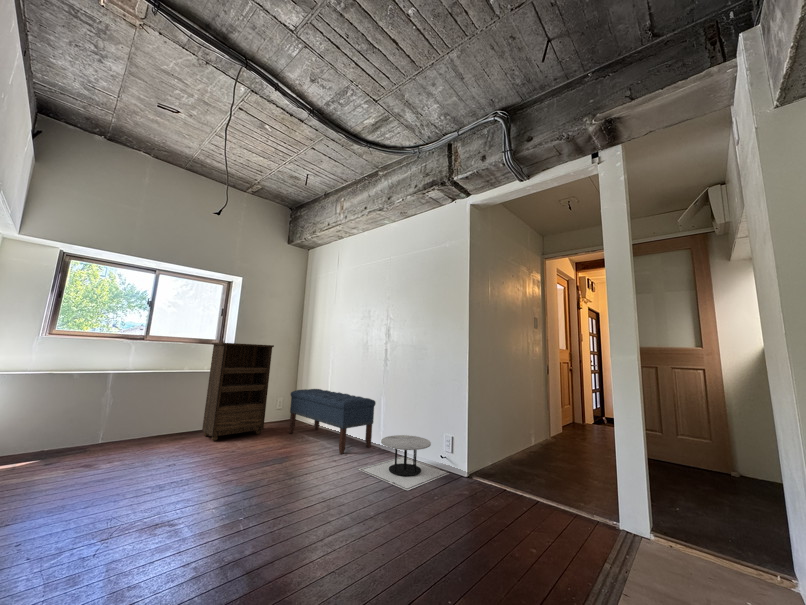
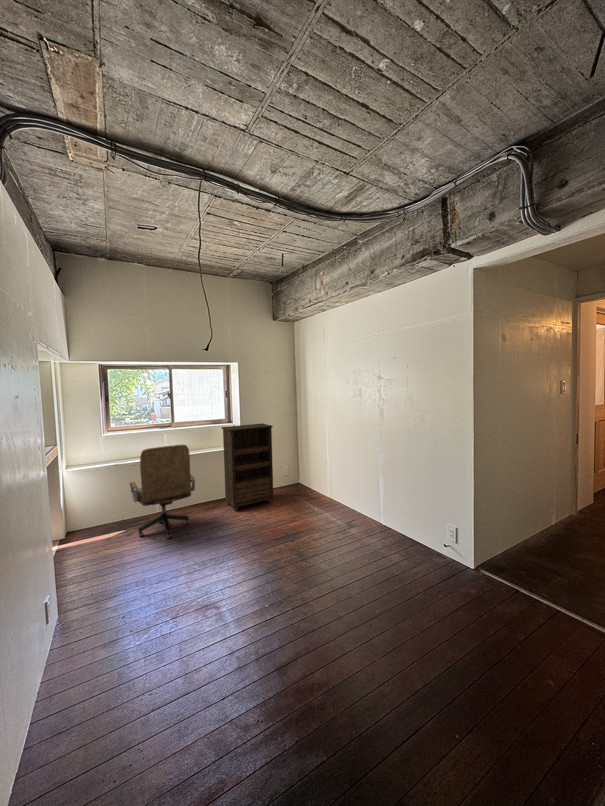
office chair: none [66,345,168,468] -> present [130,445,195,539]
bench: present [289,389,376,454] -> none [292,462,372,532]
side table: present [359,435,449,491] -> none [358,522,454,587]

